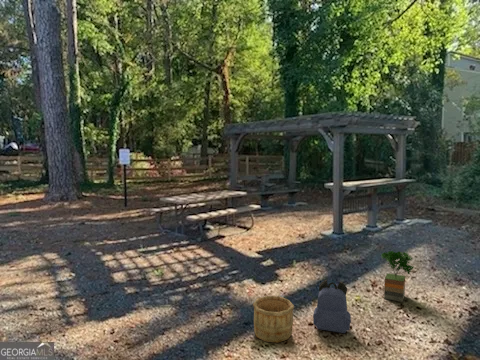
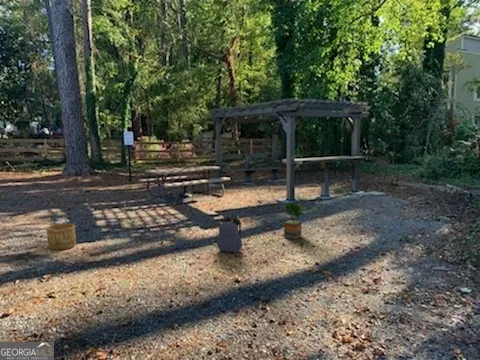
wooden bucket: present [253,296,294,343] -> present [46,223,76,250]

